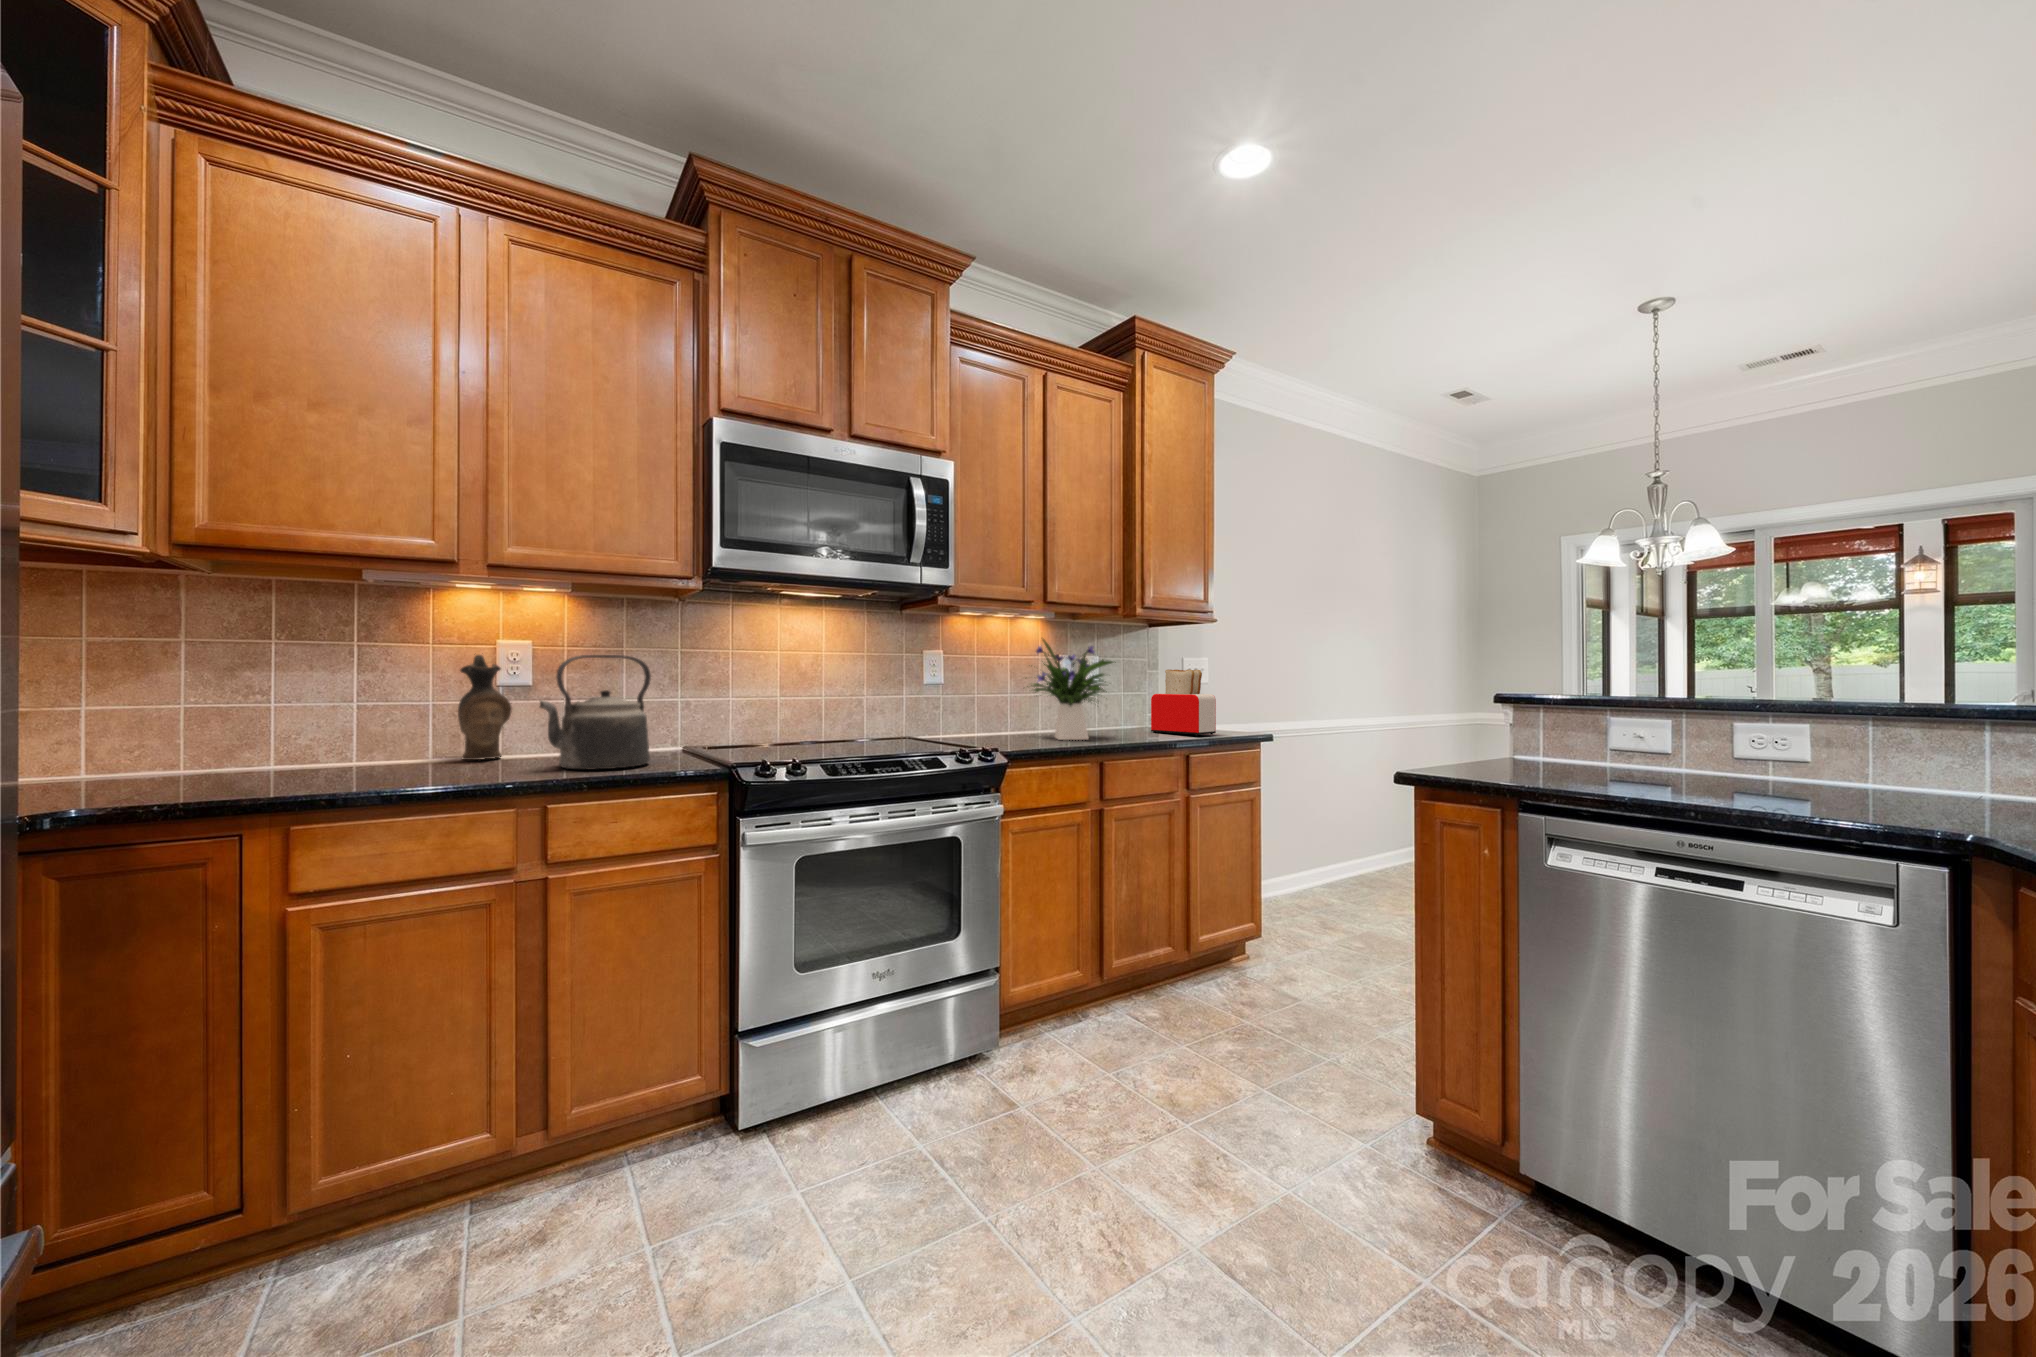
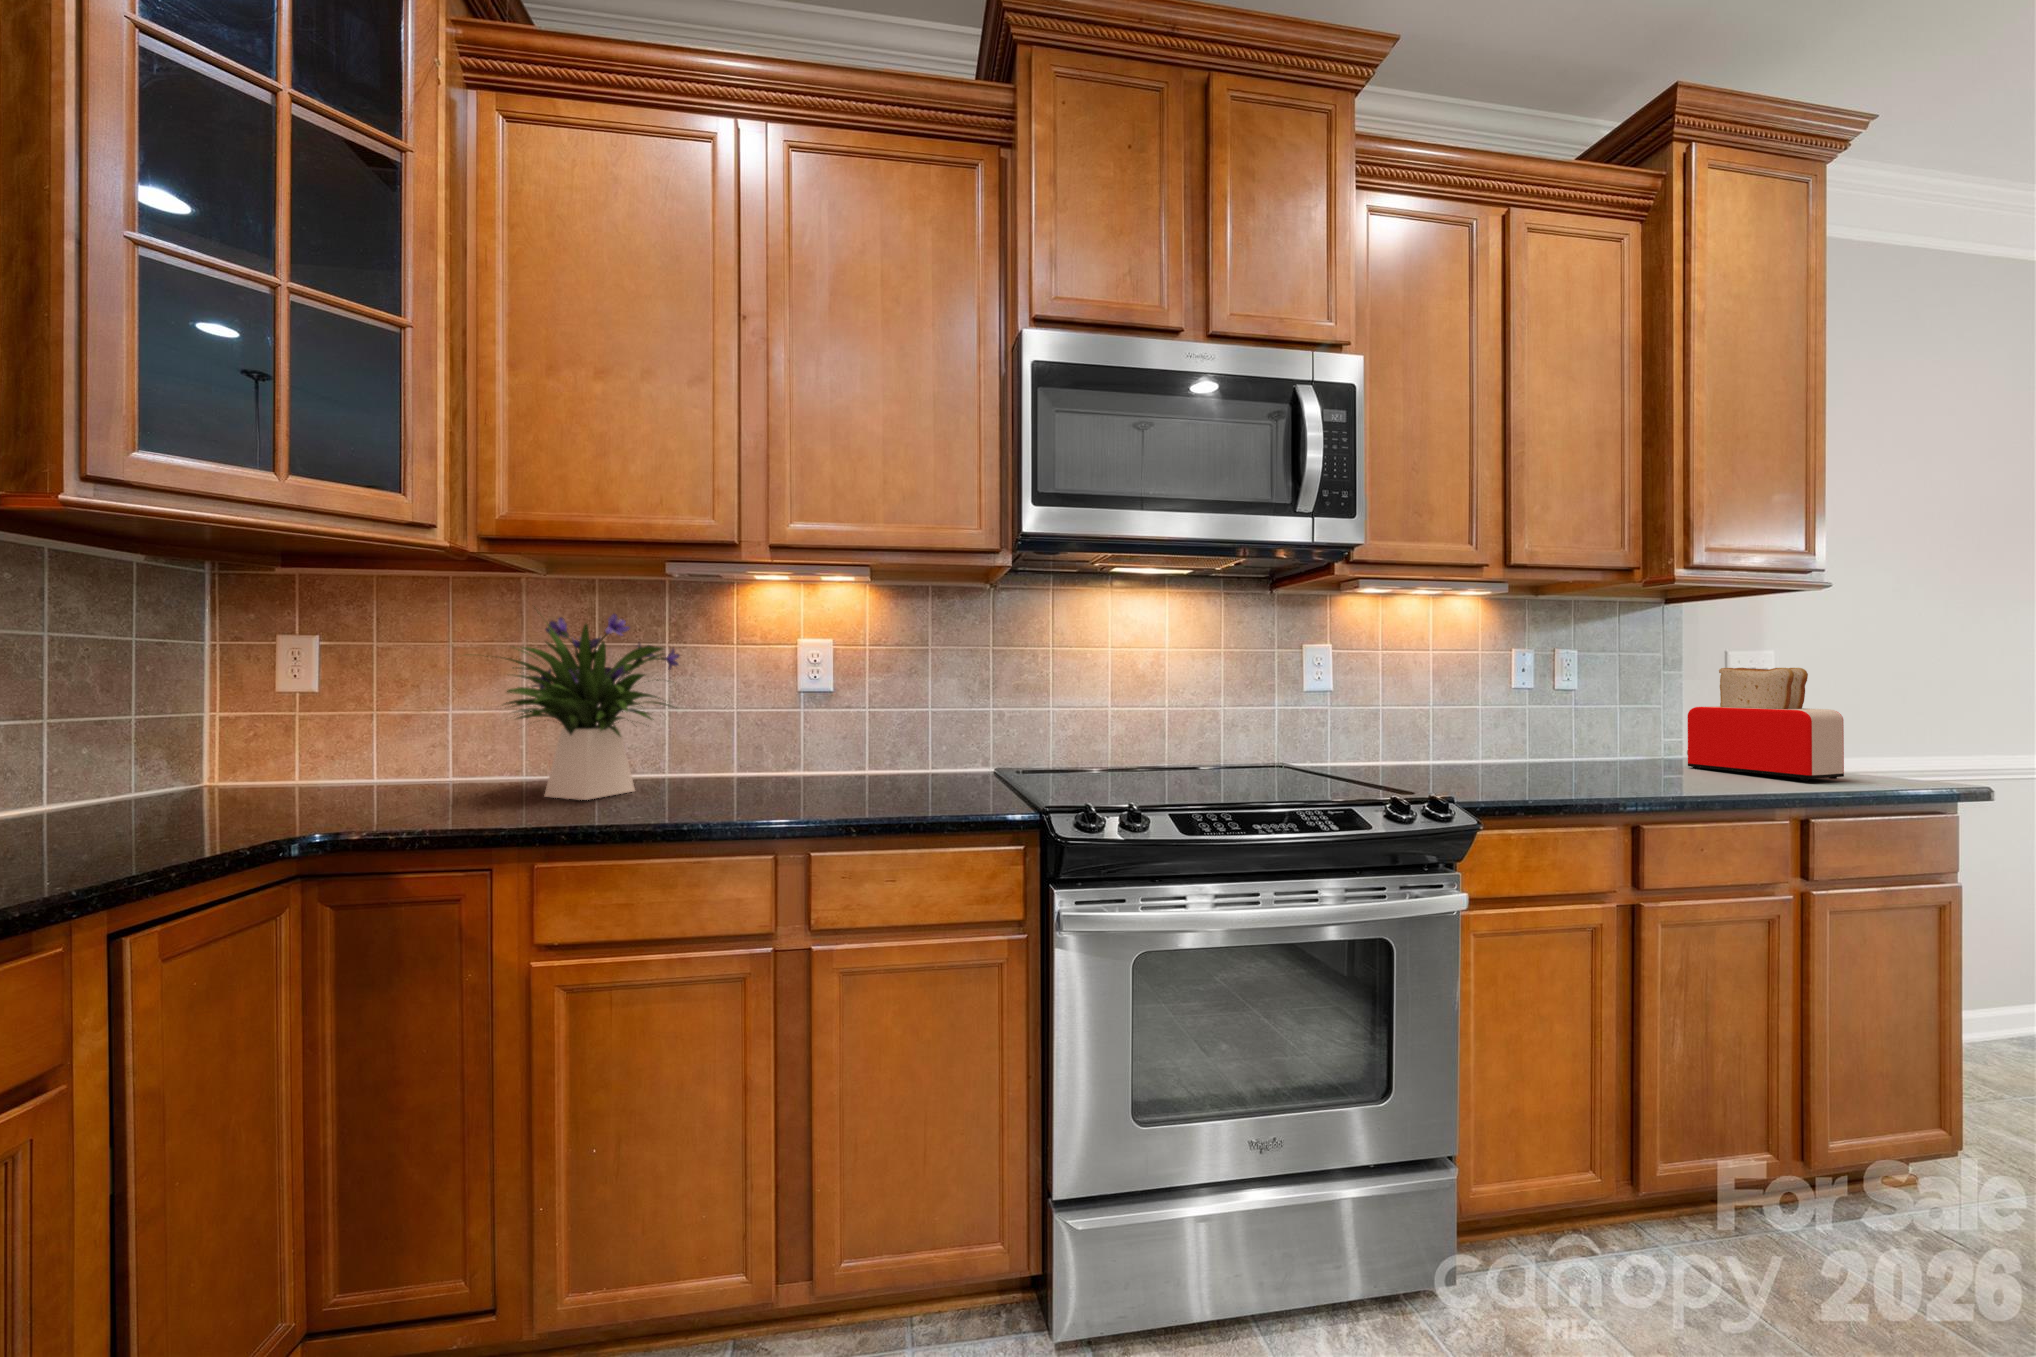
flower arrangement: present [1027,639,1113,740] -> present [504,614,679,800]
ceramic pitcher: present [458,655,512,760] -> none [760,654,813,776]
kettle: present [540,655,651,769] -> none [816,653,950,802]

